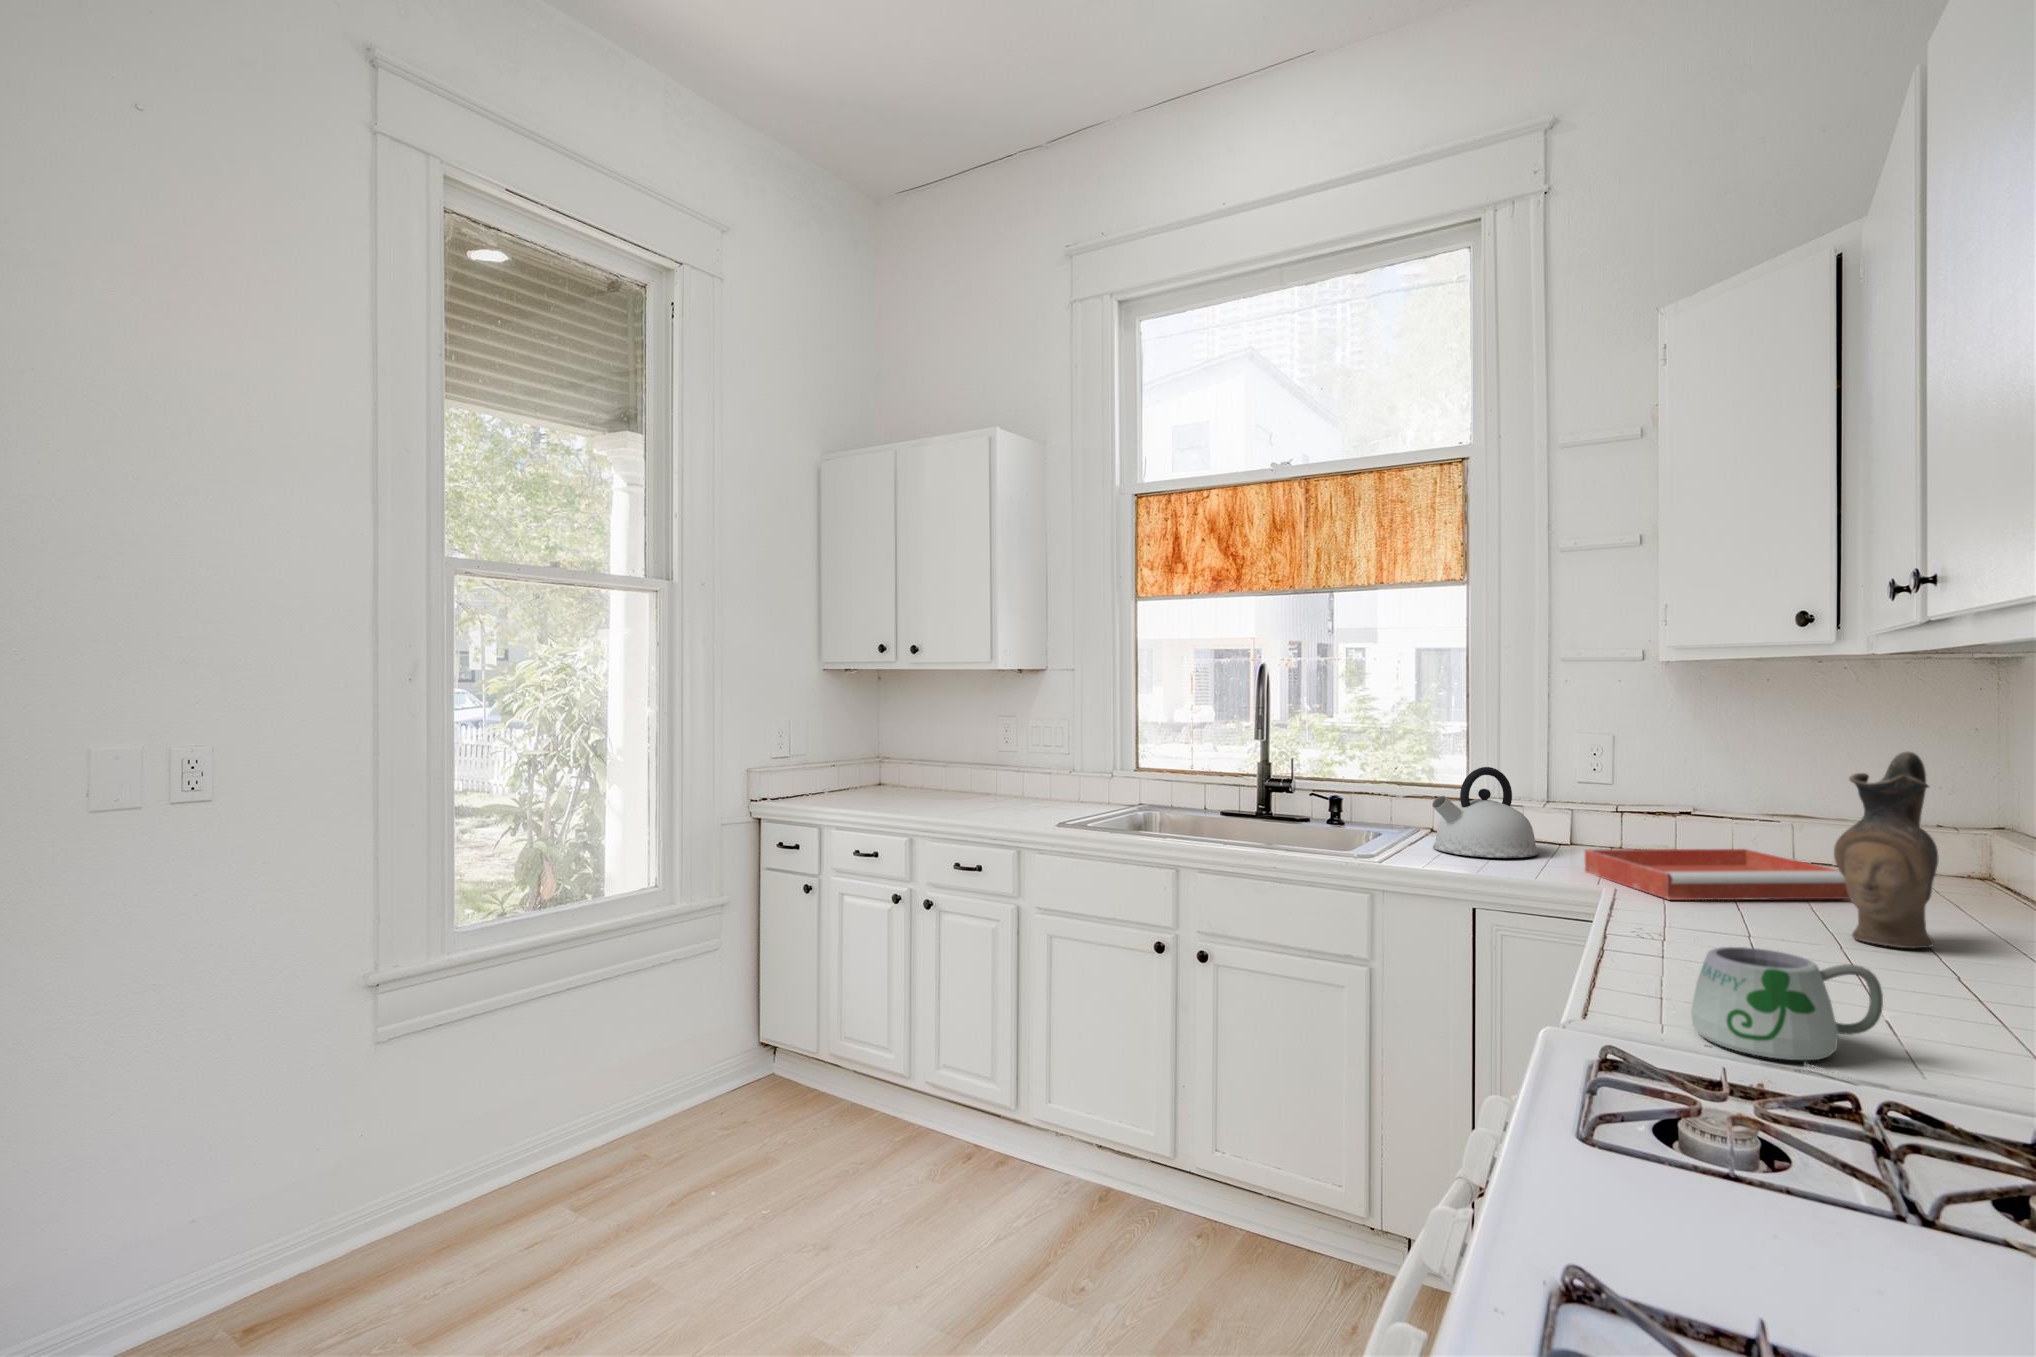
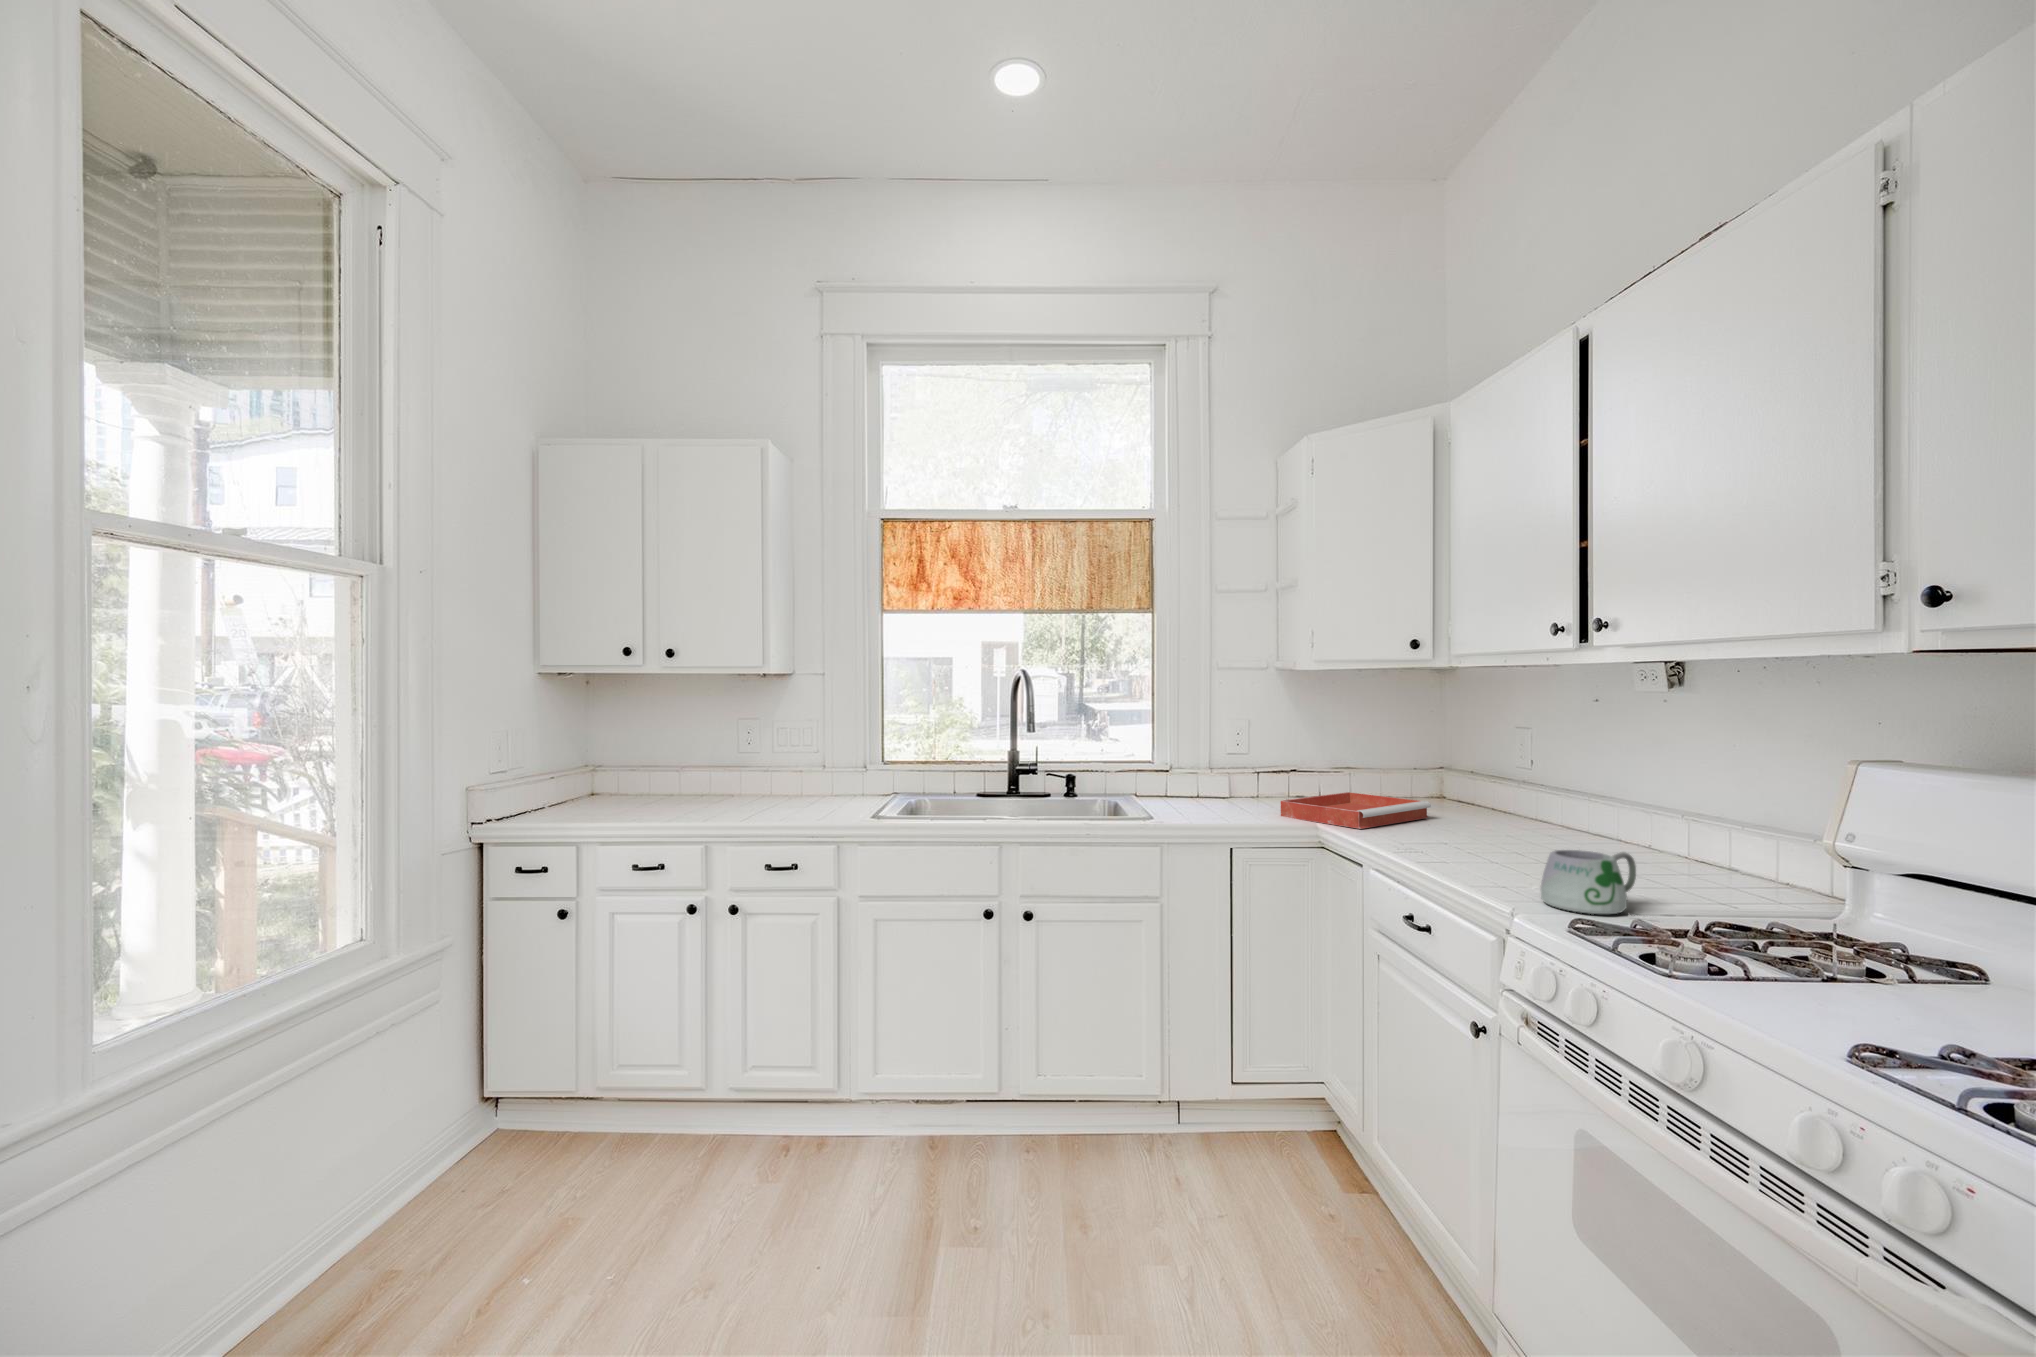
ceramic pitcher: present [1834,752,1938,948] -> none [1470,726,1524,843]
kettle: present [1432,767,1539,858] -> none [1165,747,1236,812]

